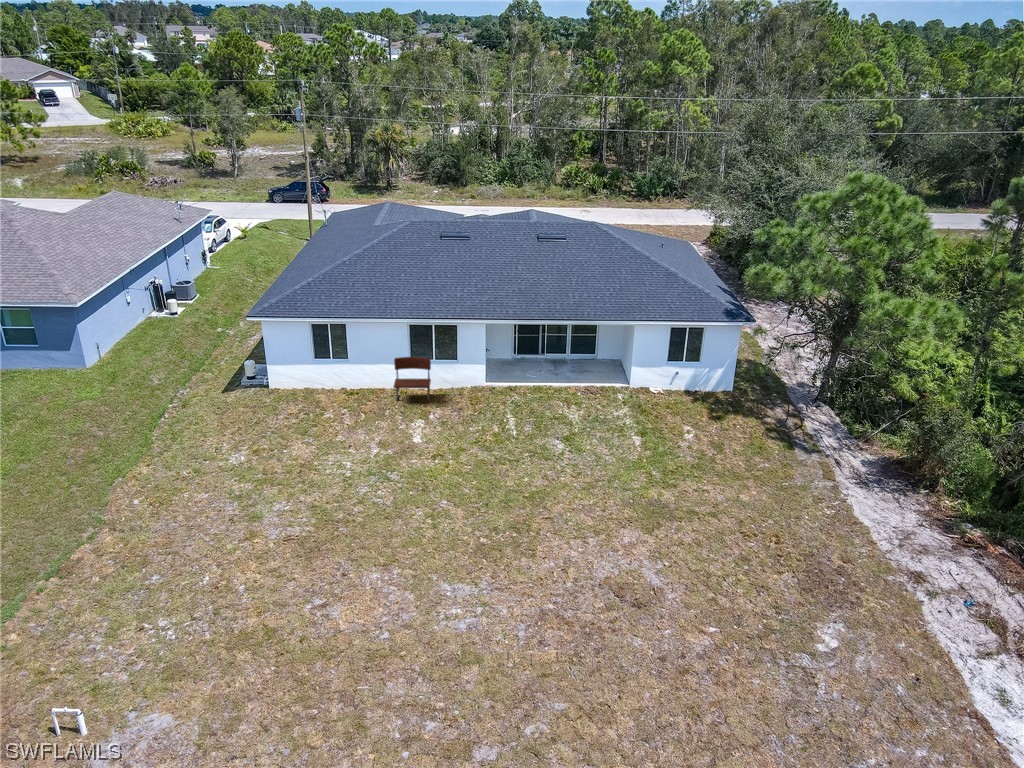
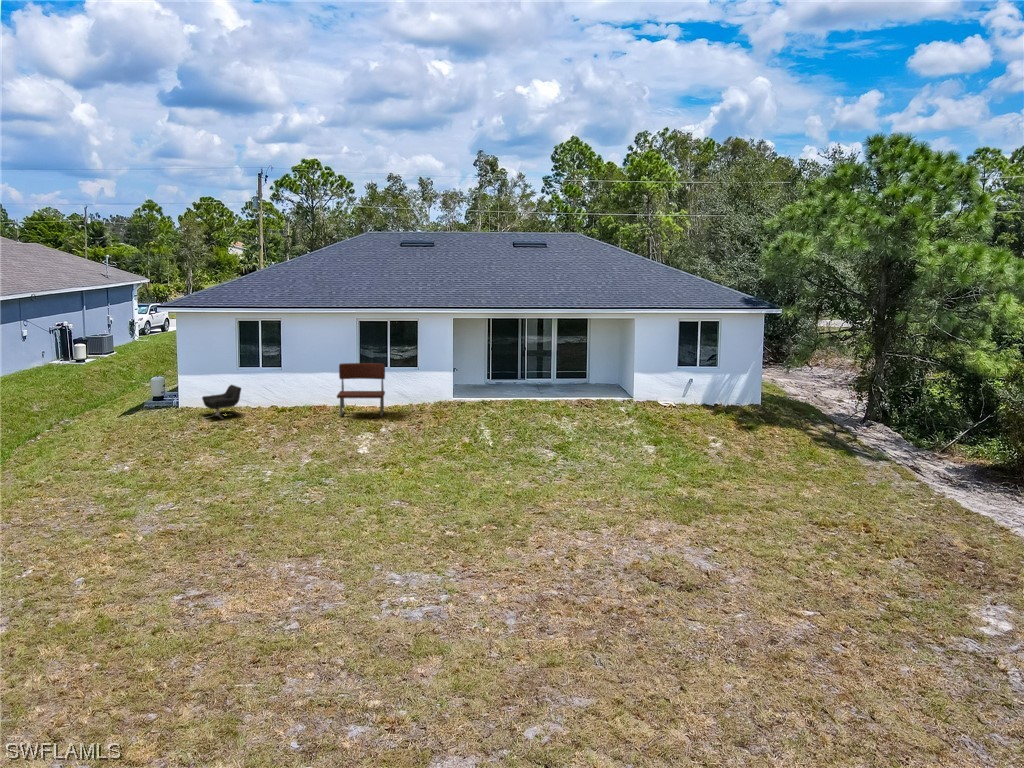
lounge chair: none [289,372,319,402] -> present [202,385,241,418]

